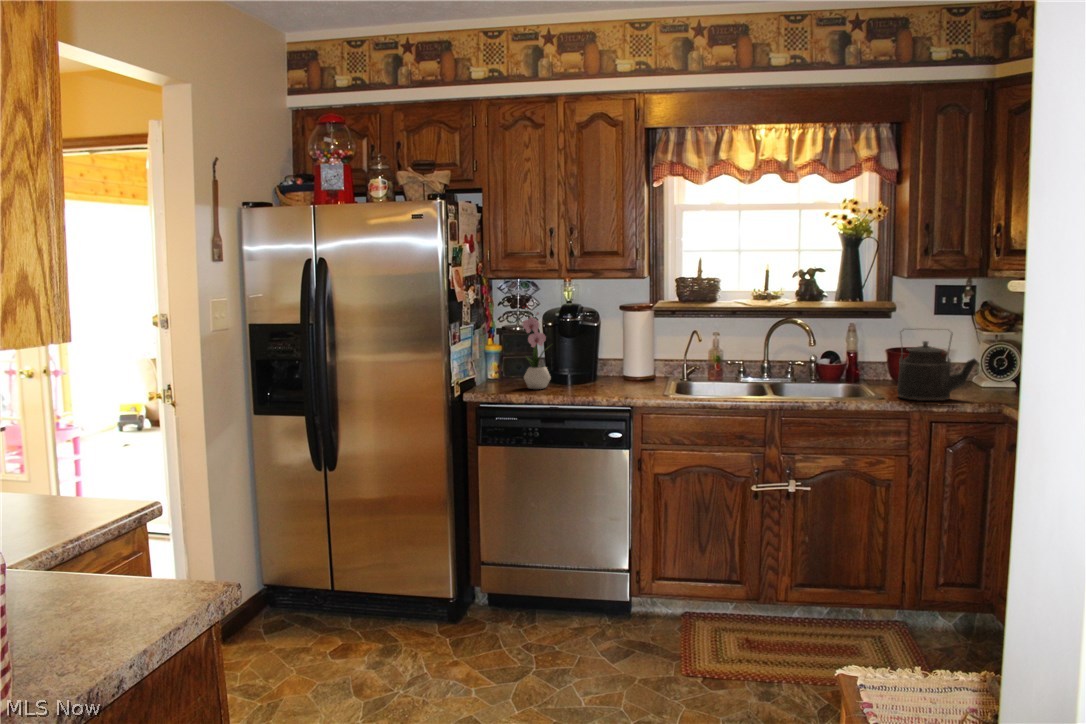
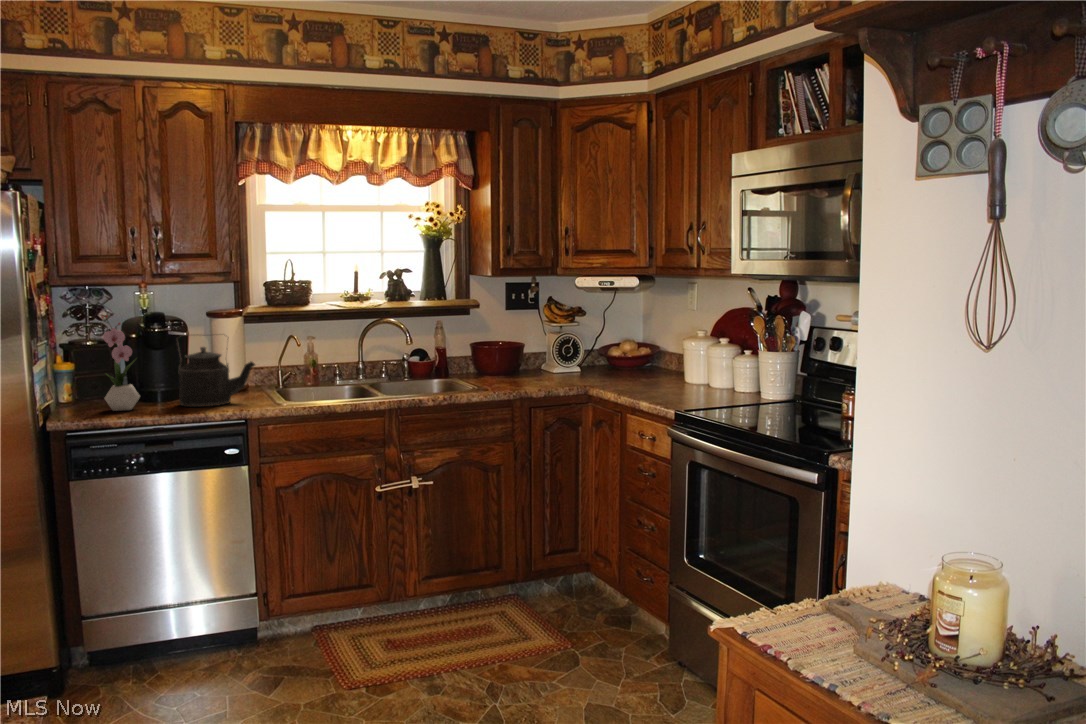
kettle: present [897,334,978,401] -> present [178,334,255,407]

